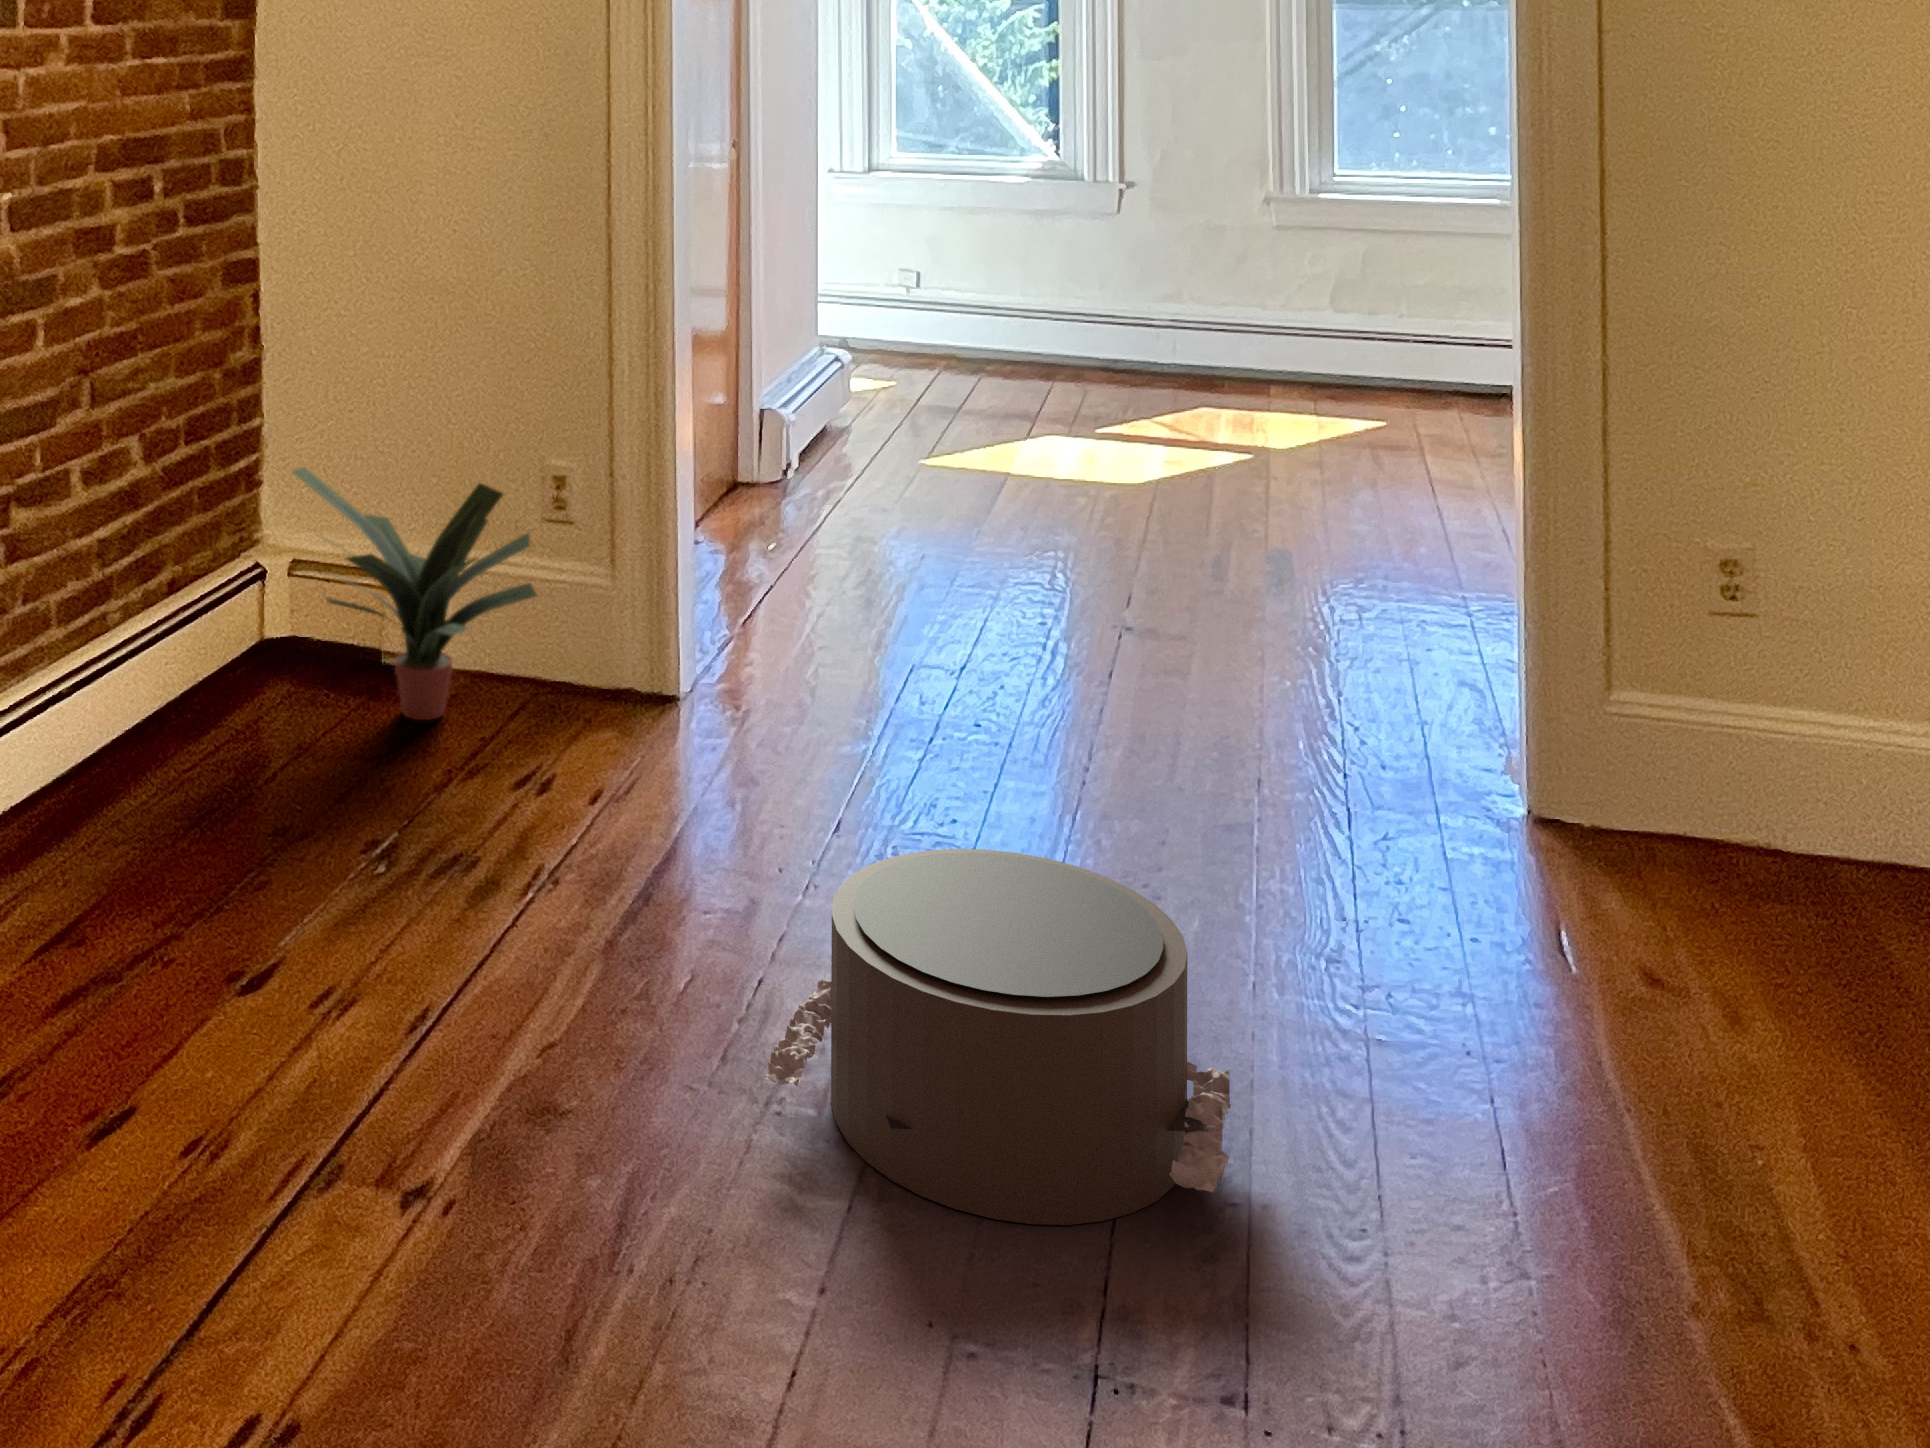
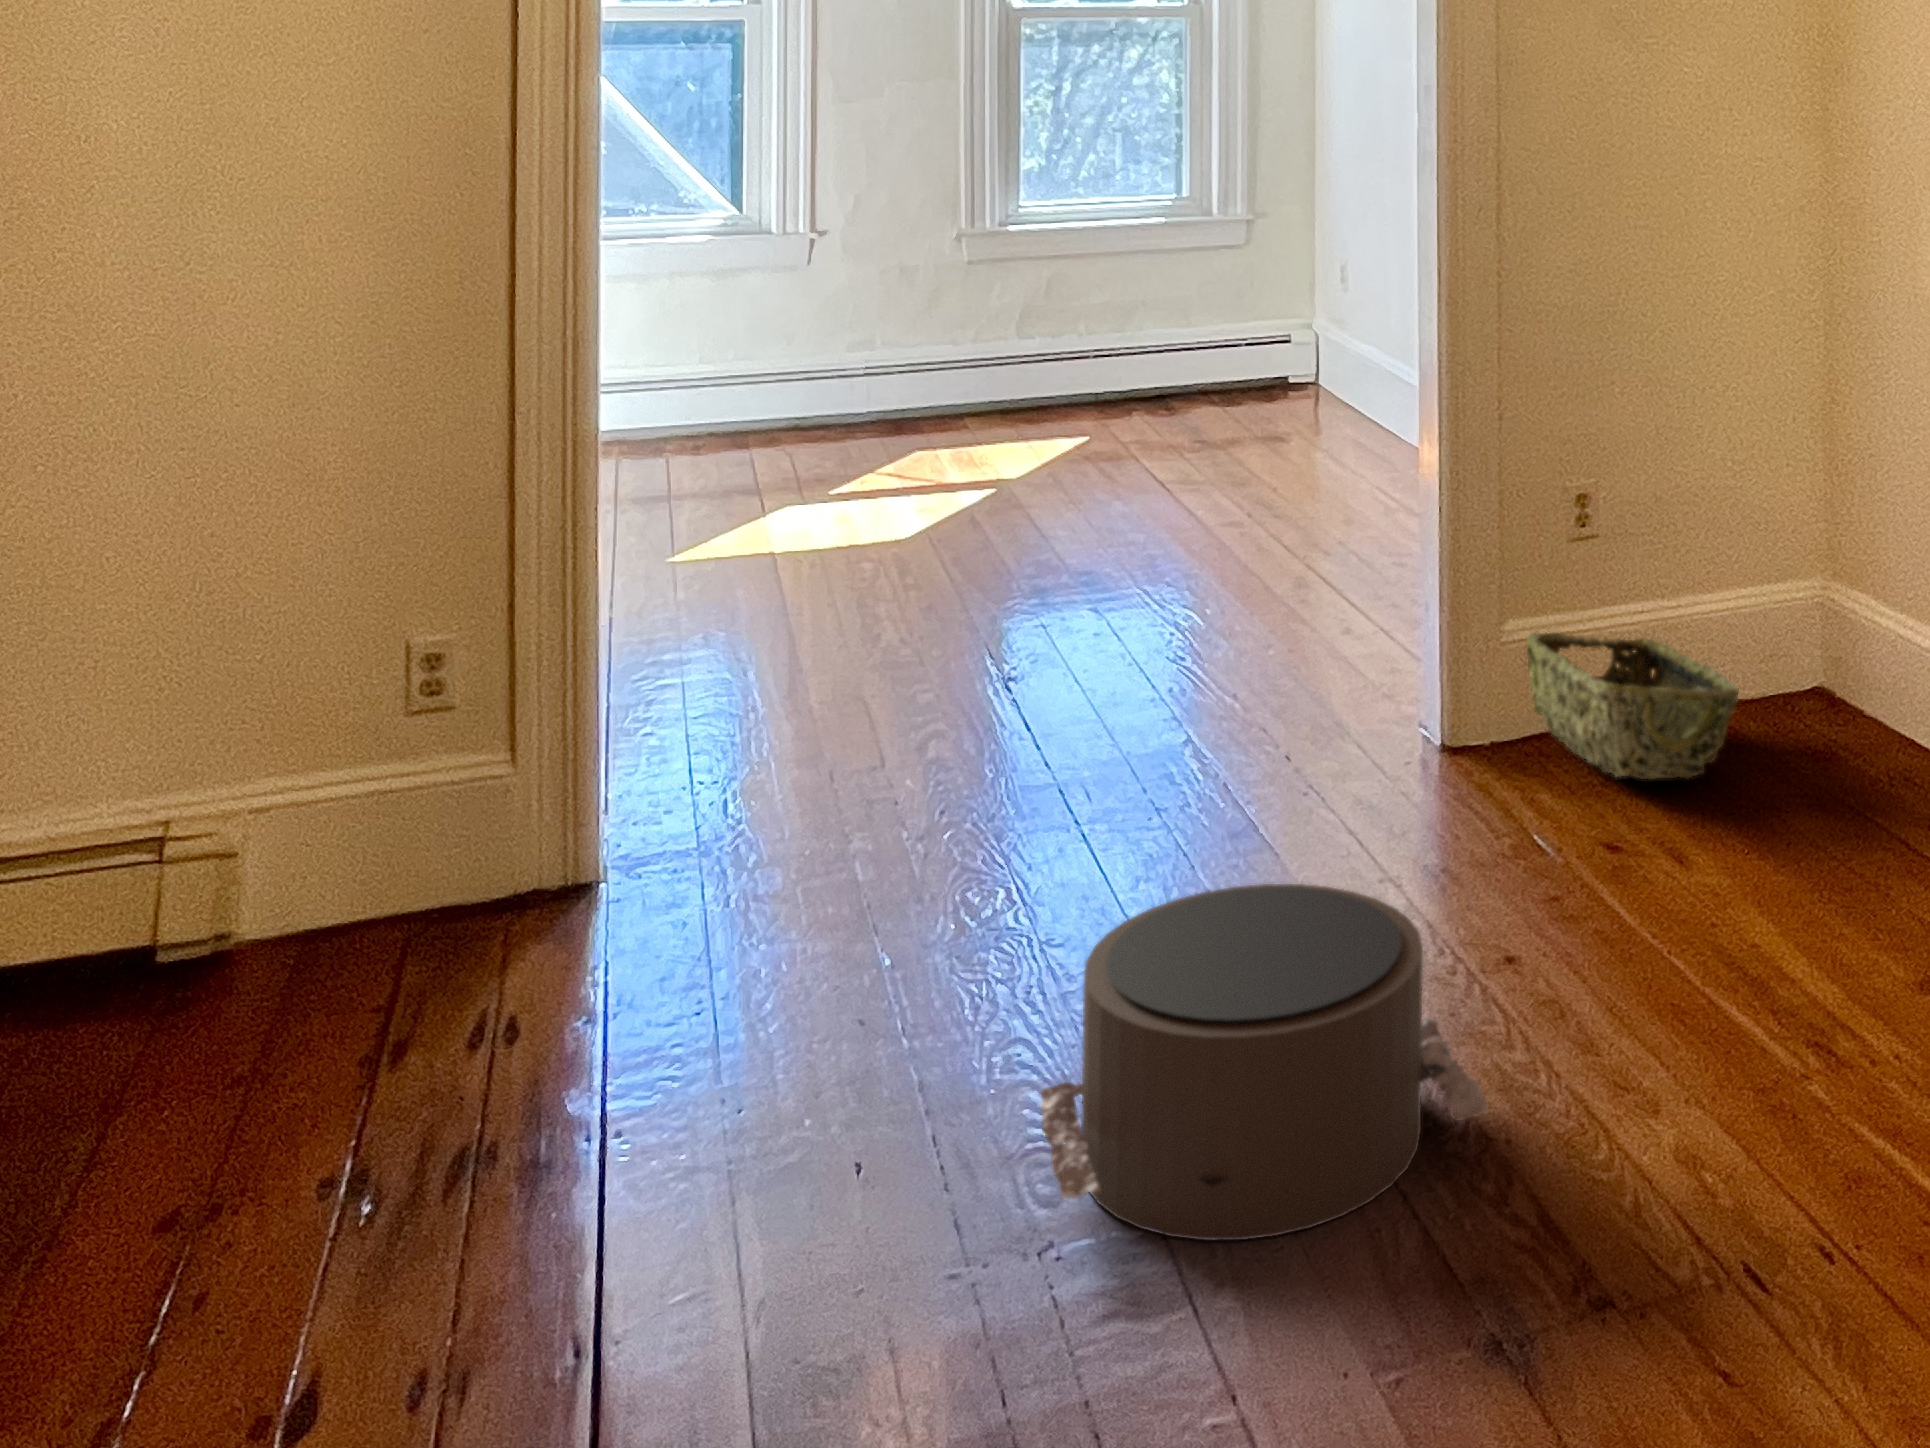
potted plant: present [291,467,537,720] -> none [41,688,433,1020]
woven basket: none [1629,717,1903,954] -> present [1527,632,1738,779]

